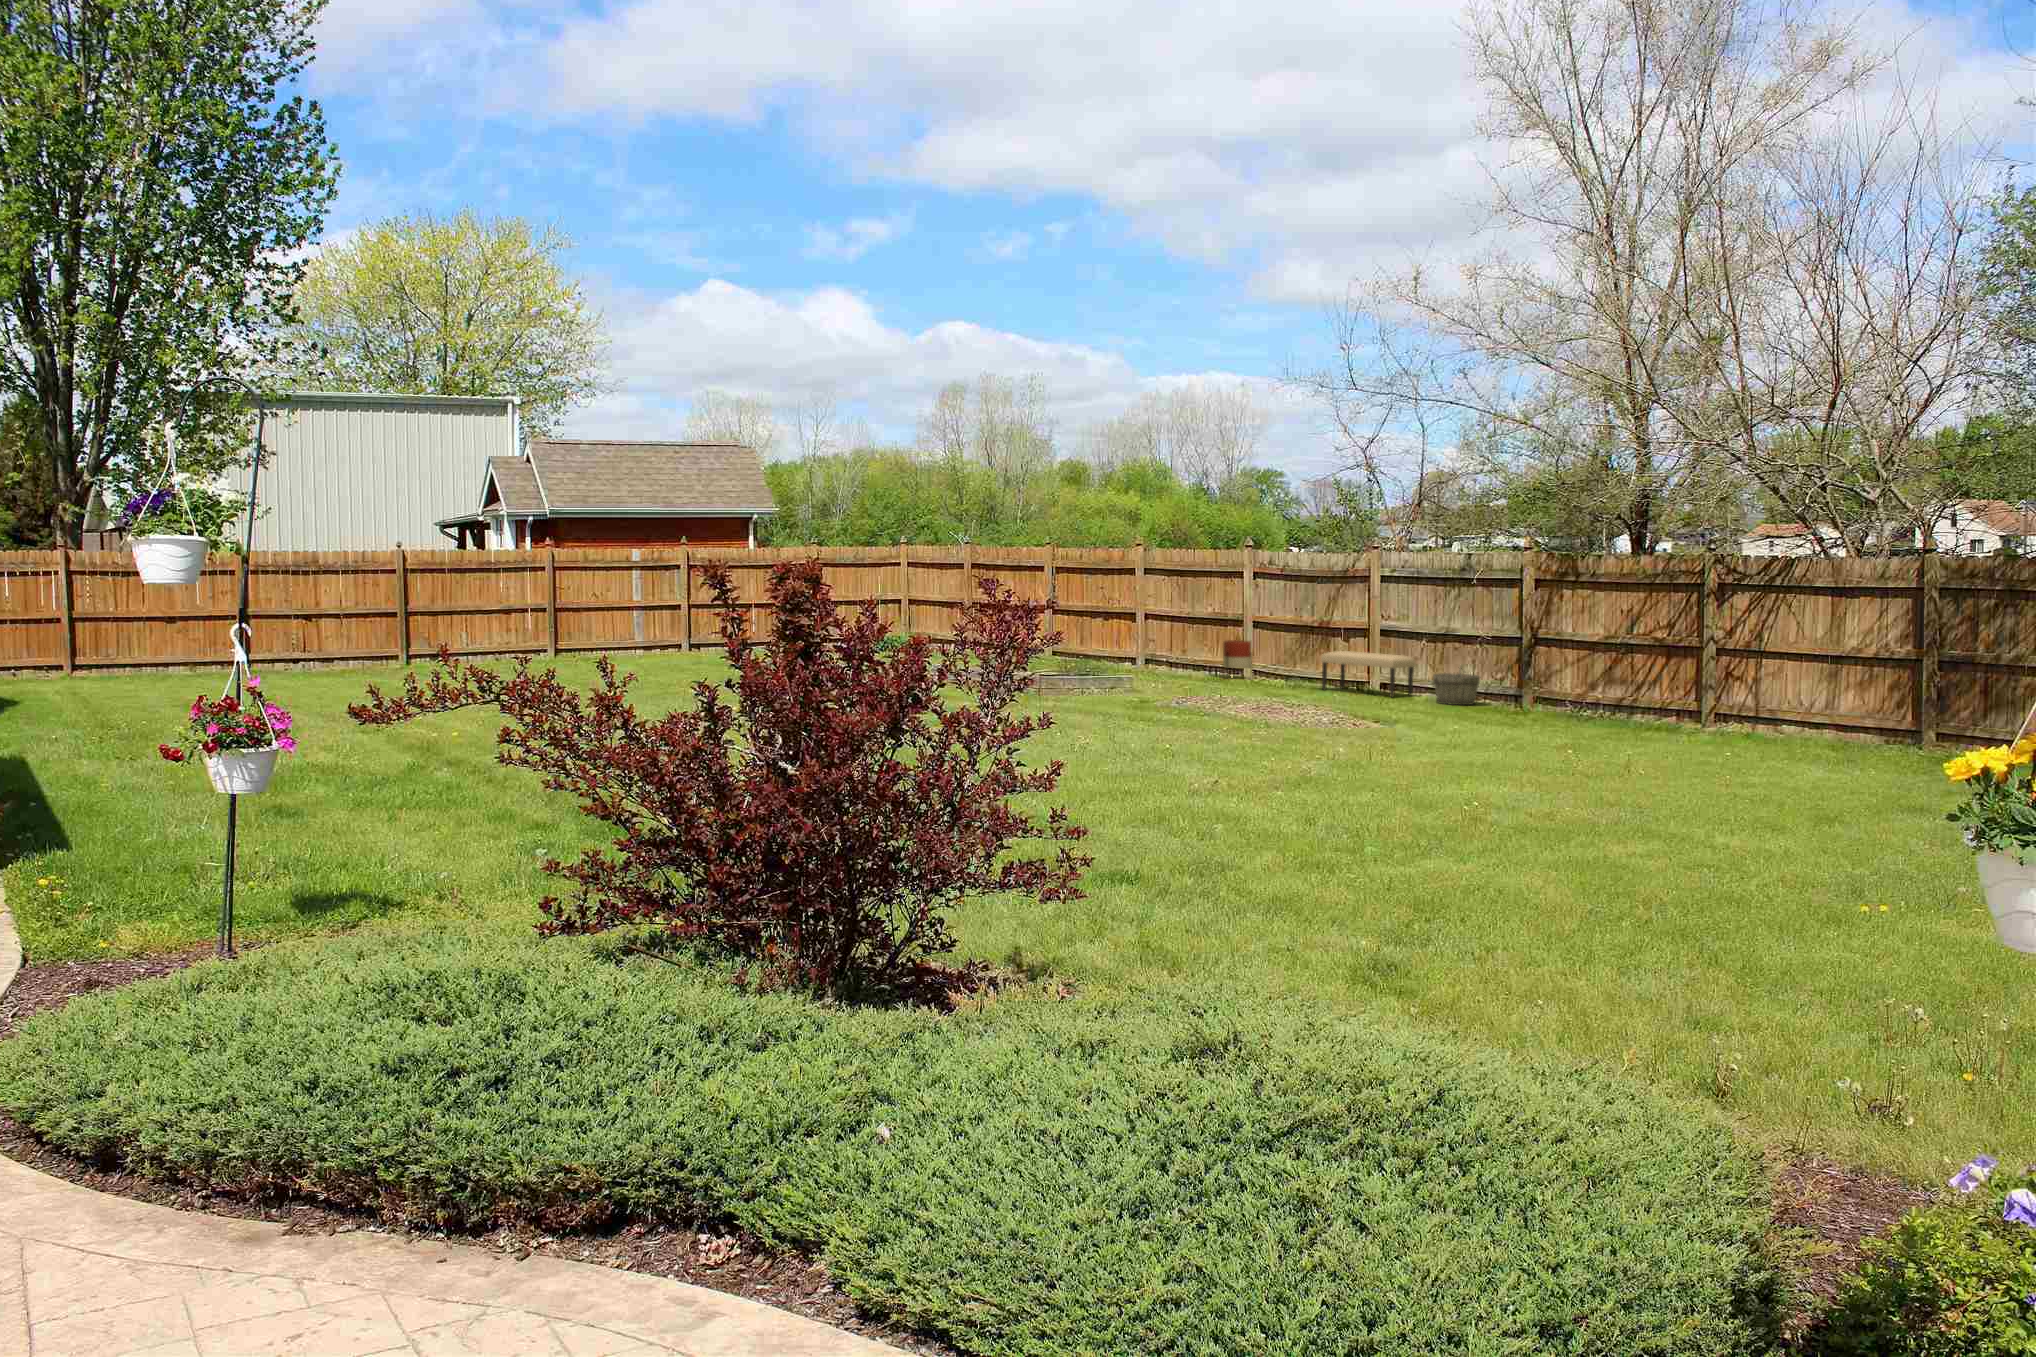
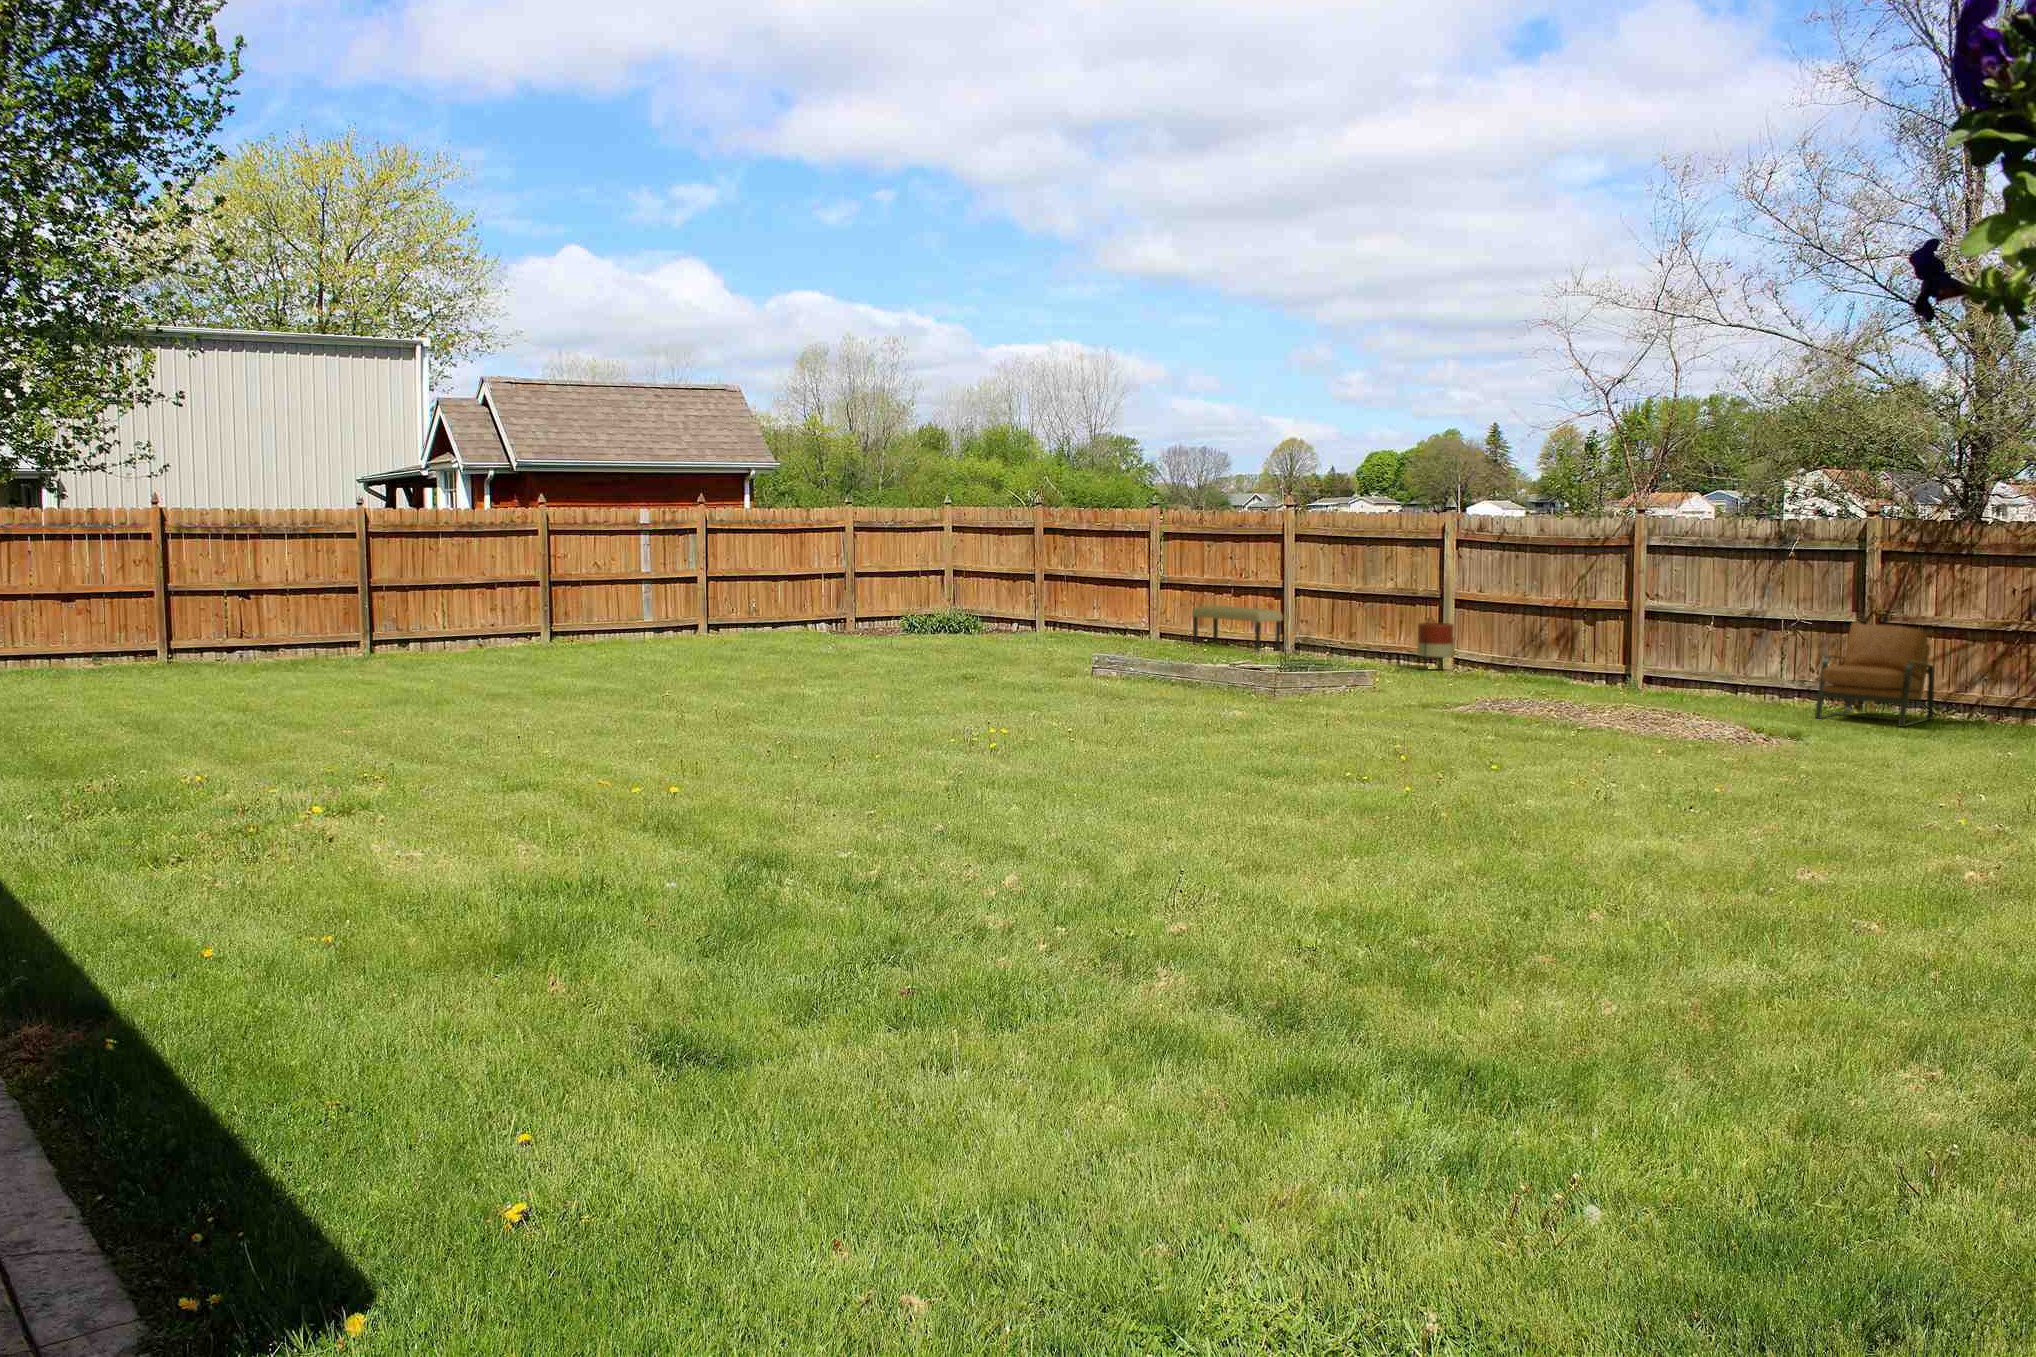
chair: none [1483,636,1579,719] -> present [1815,622,1934,727]
bench: present [1321,651,1415,697] -> present [1192,605,1283,651]
wooden bucket: present [1433,668,1481,705] -> none [1727,656,1791,707]

